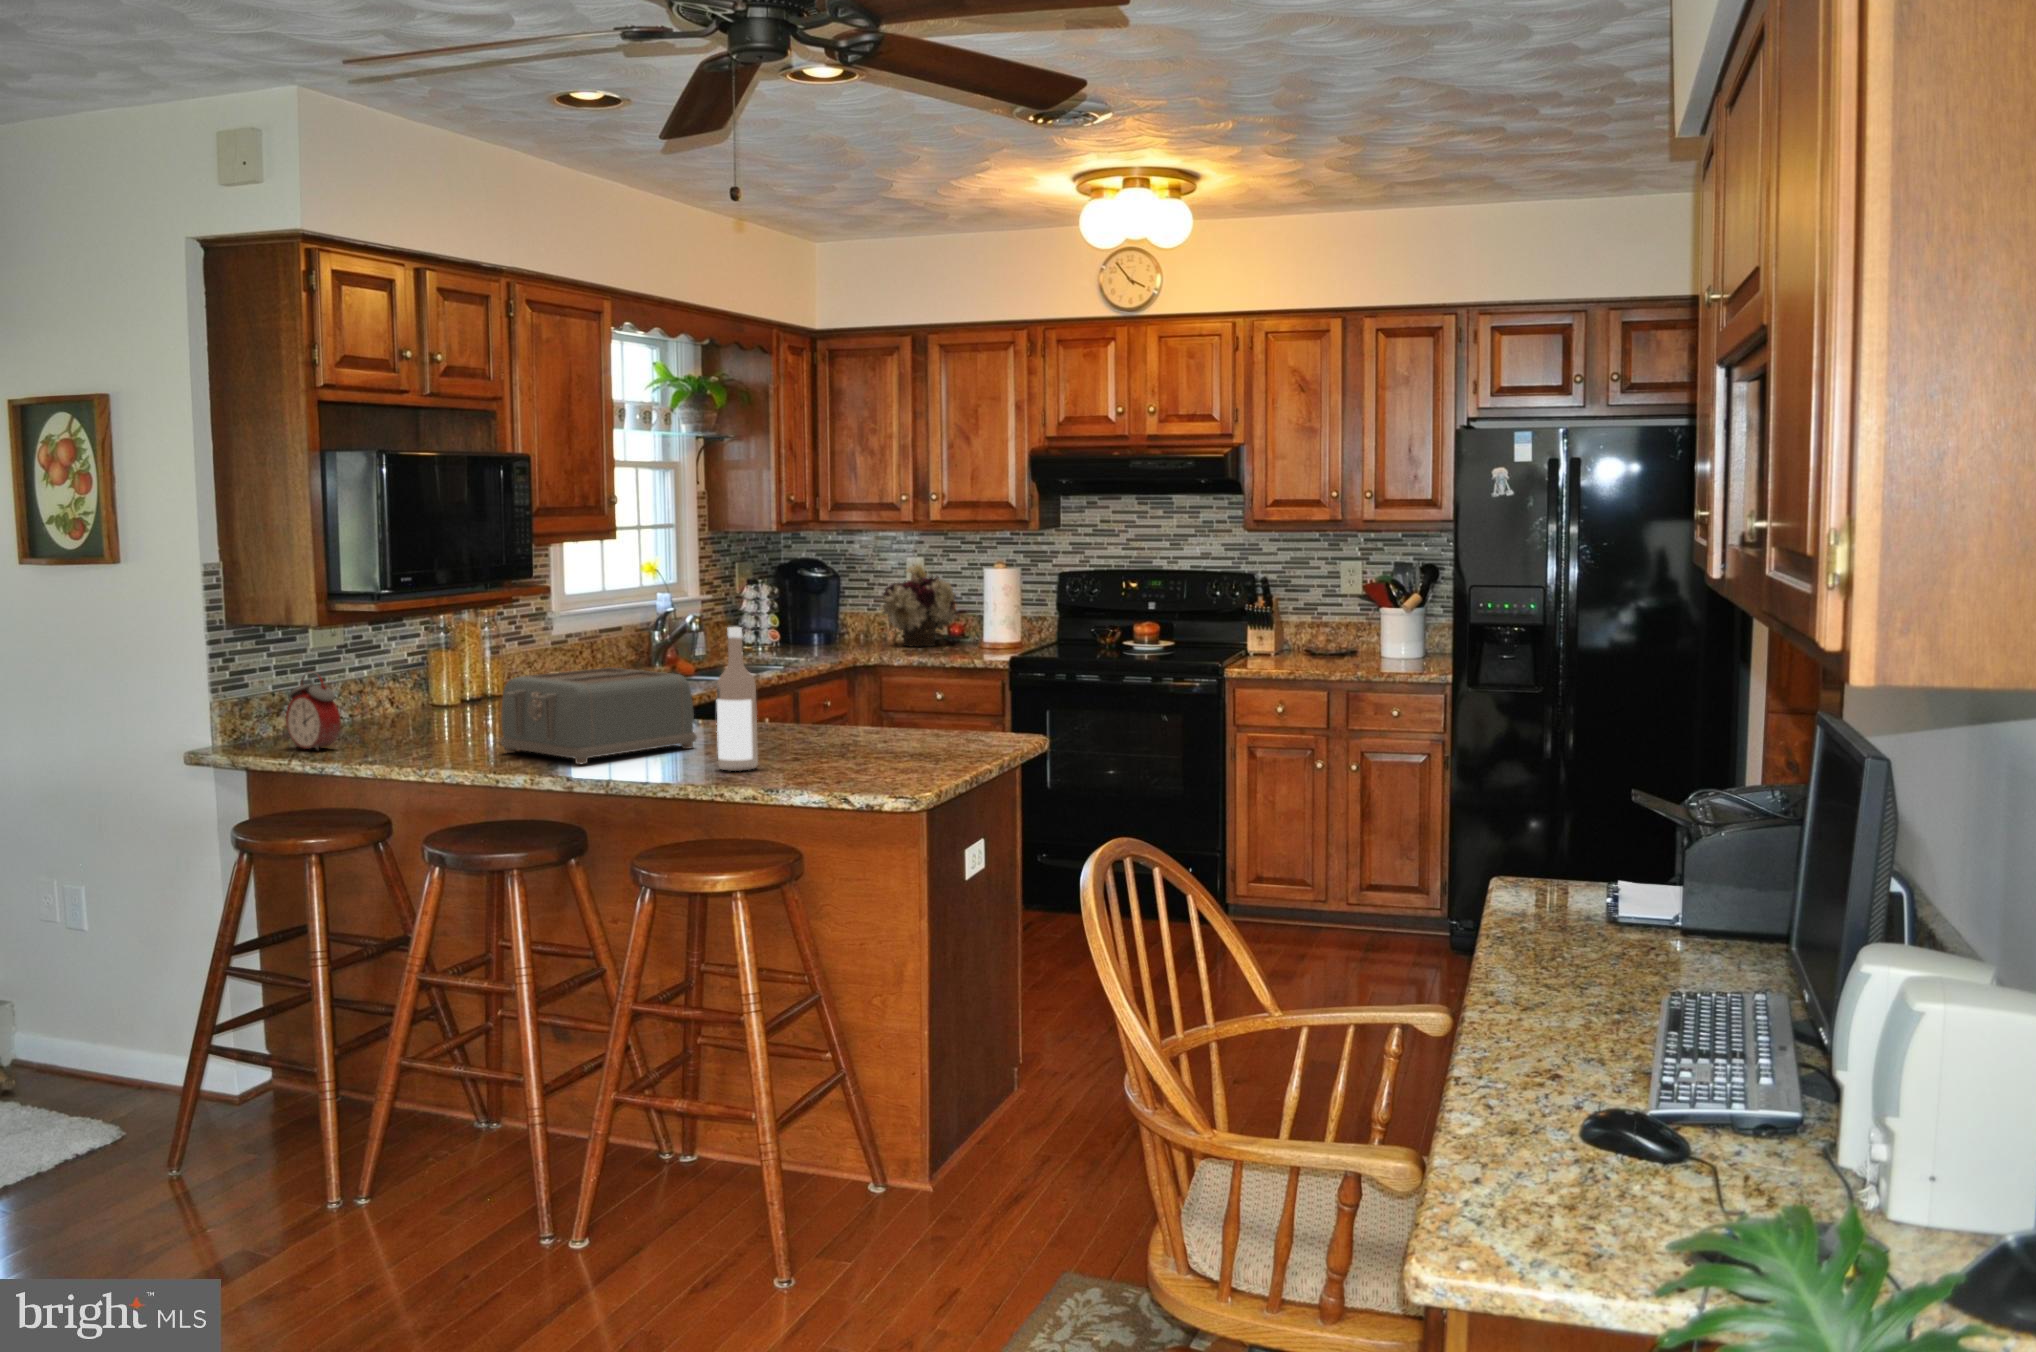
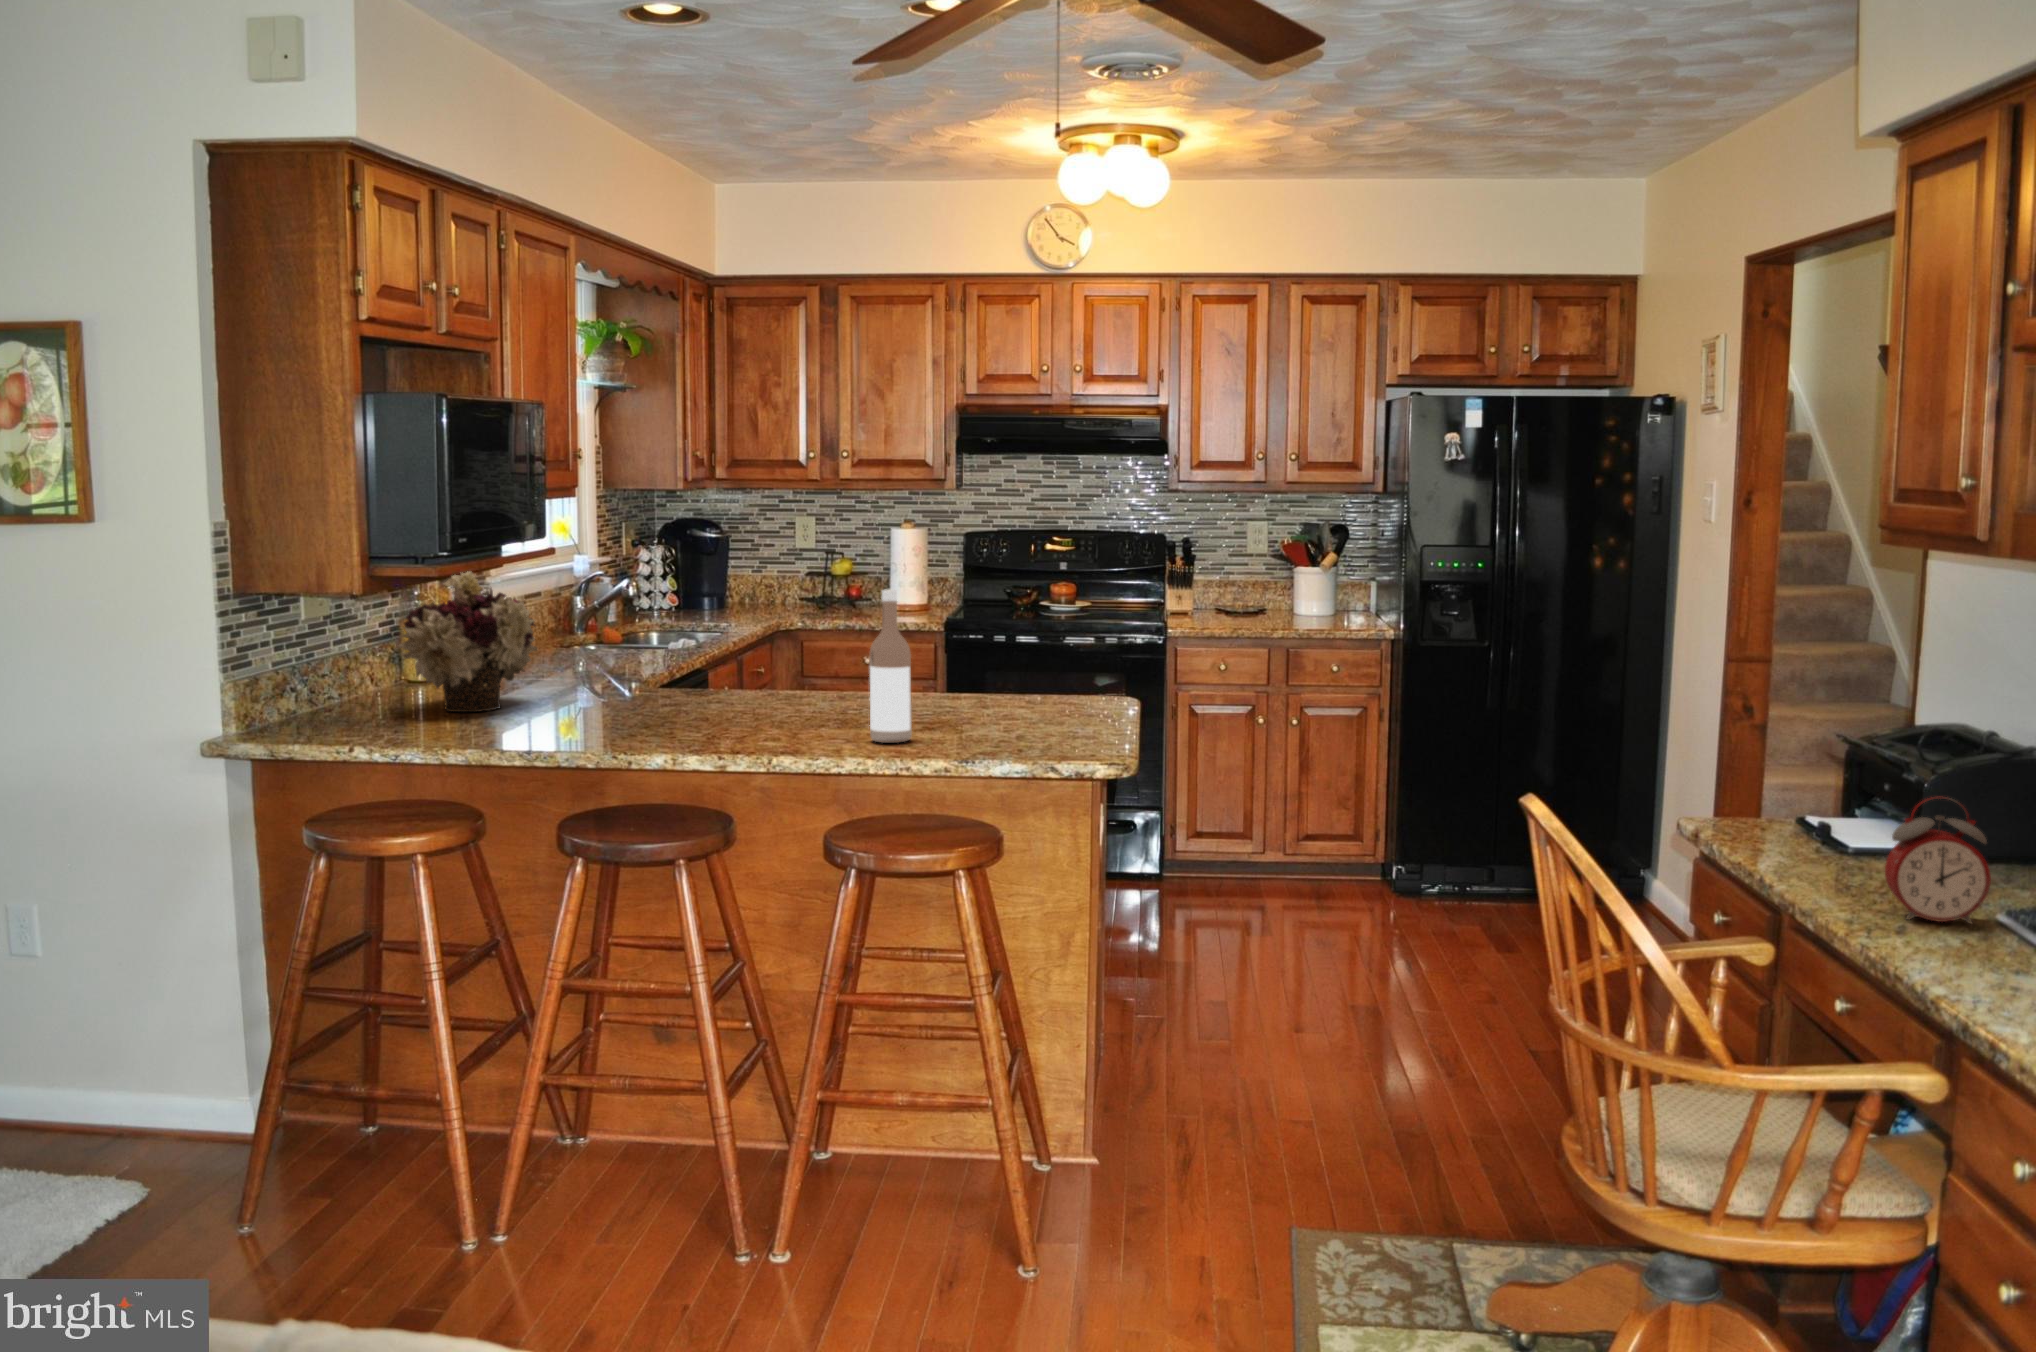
flower arrangement: present [881,564,956,646] -> present [397,571,537,712]
toaster: present [501,668,697,764] -> none [590,635,800,741]
alarm clock: present [286,673,341,749] -> present [1885,797,1991,923]

